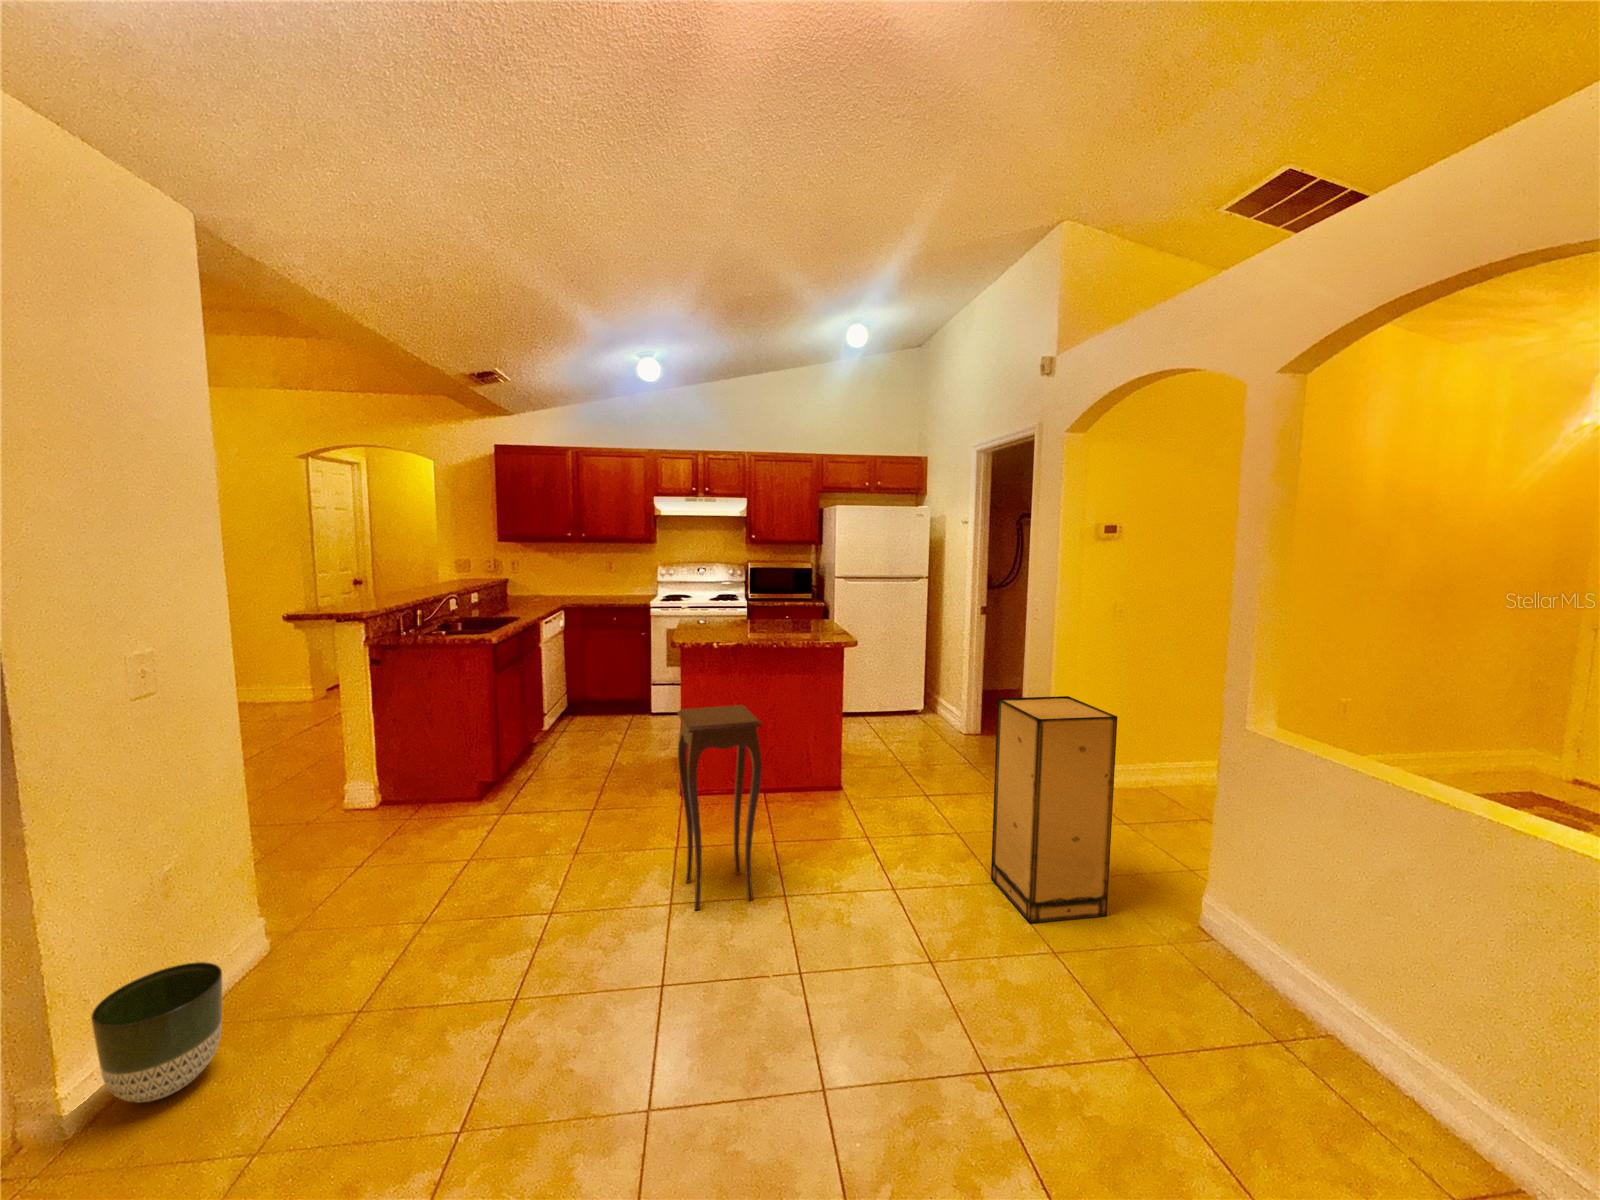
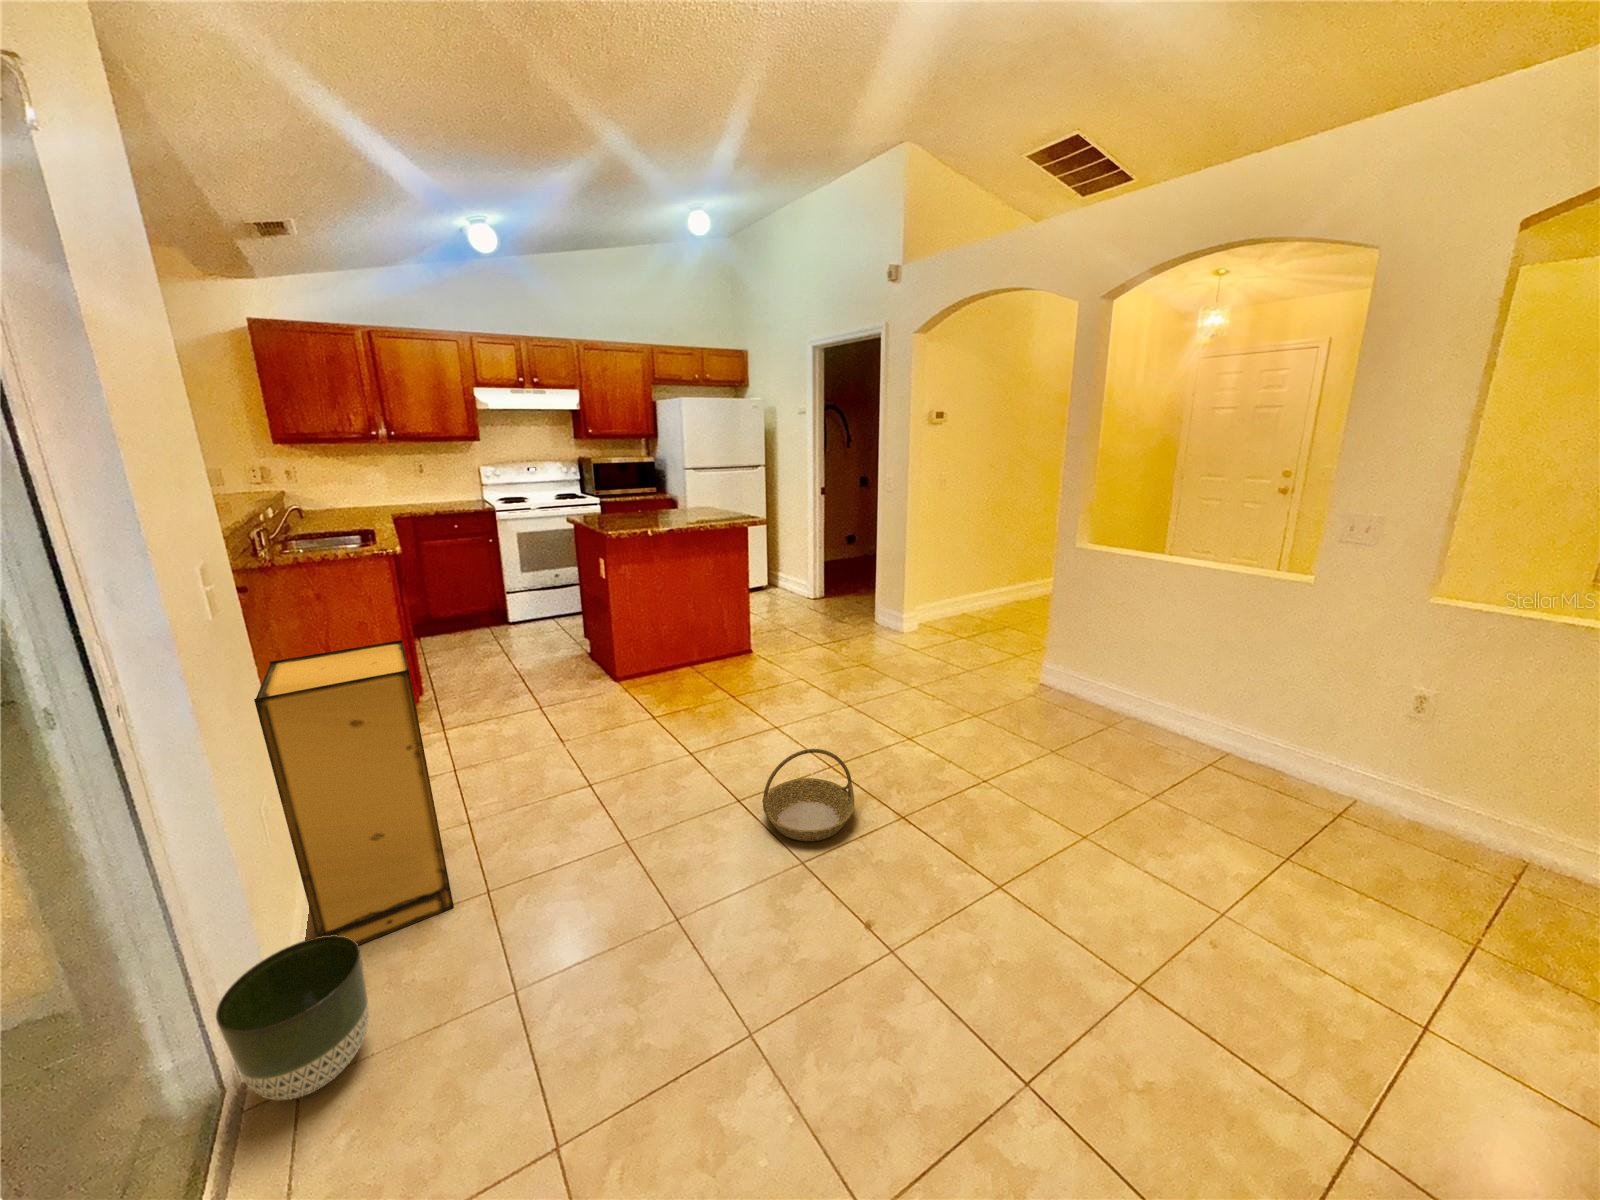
storage cabinet: present [991,696,1117,923] -> present [254,640,454,945]
side table: present [677,705,762,910] -> none [672,584,766,766]
basket: none [666,914,777,1036] -> present [763,749,854,841]

